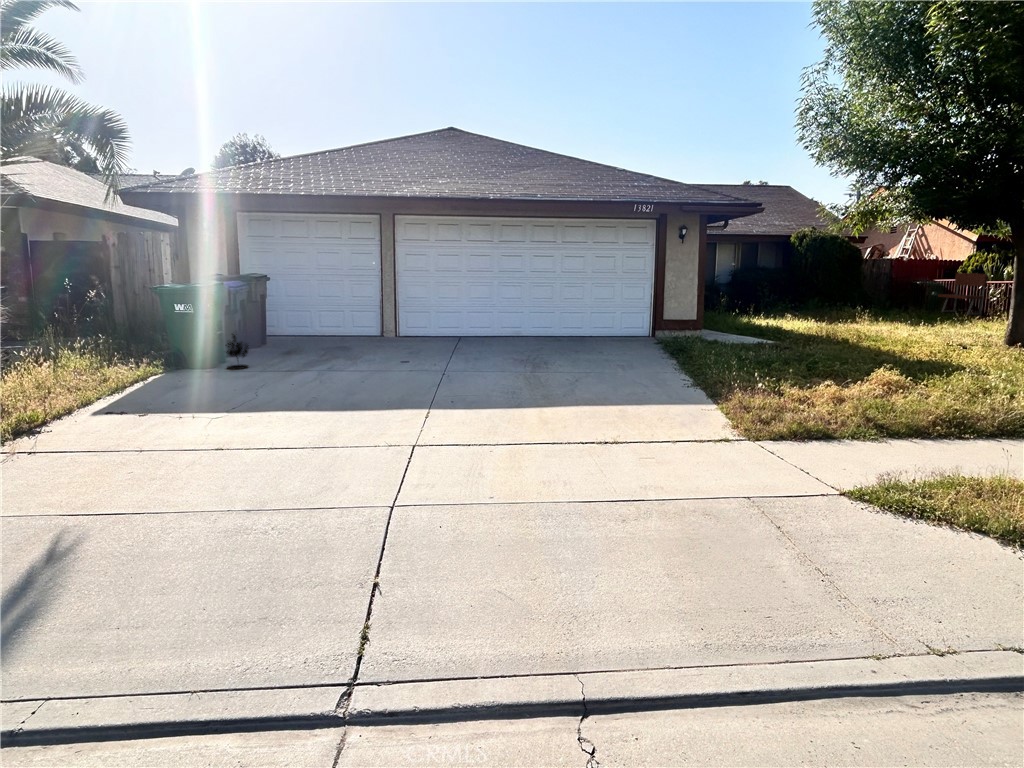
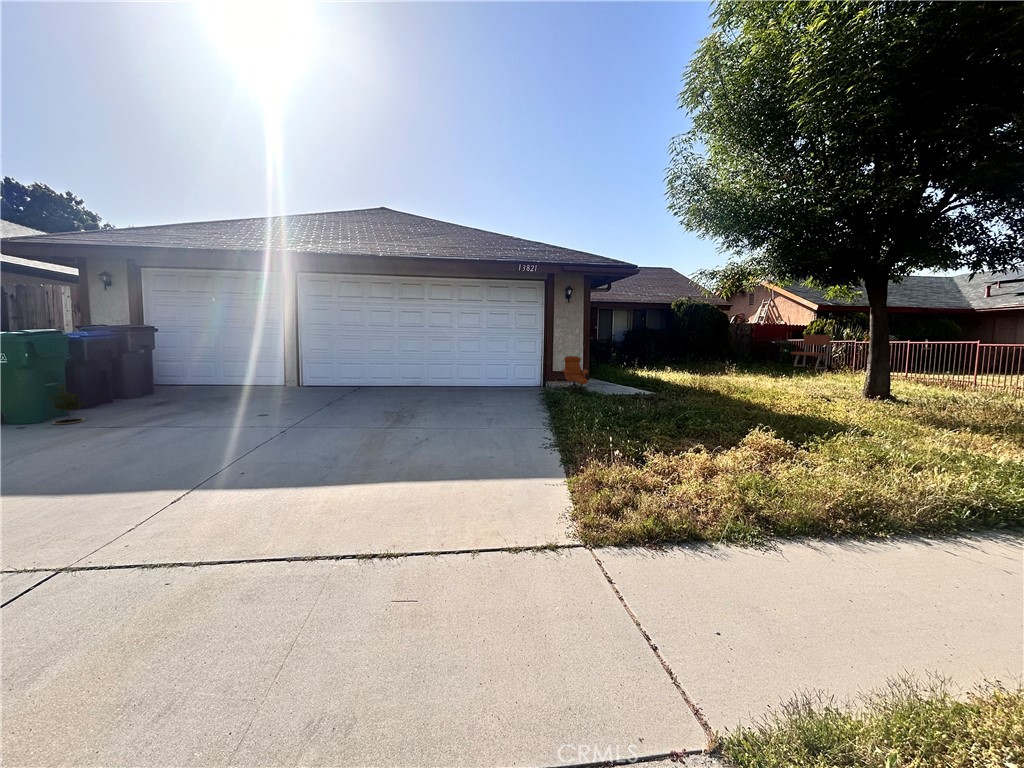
lounge chair: none [675,303,707,342] -> present [562,356,588,392]

